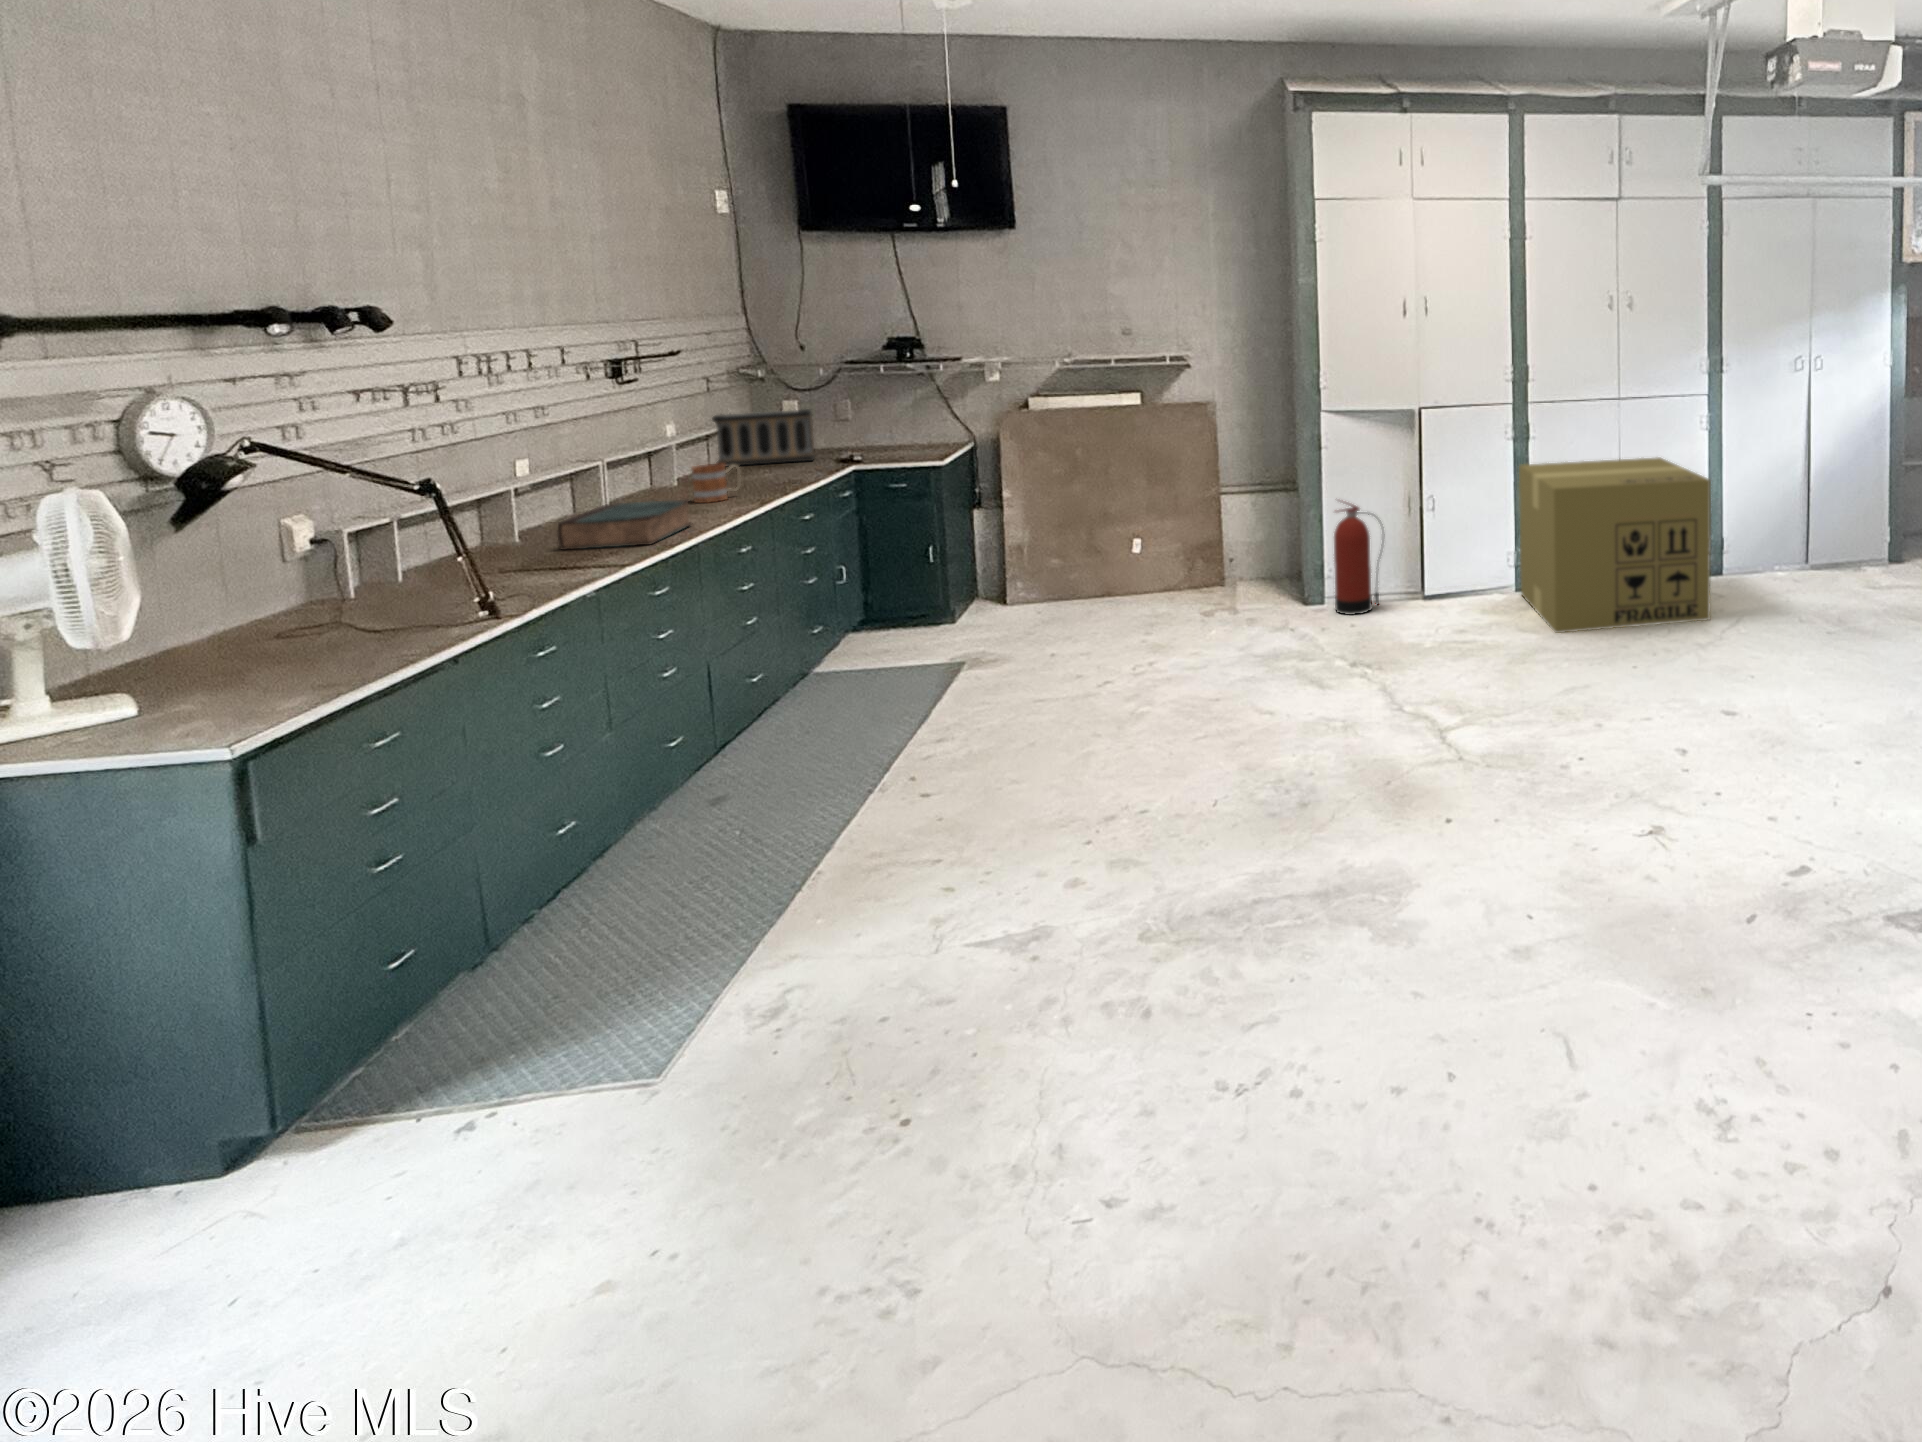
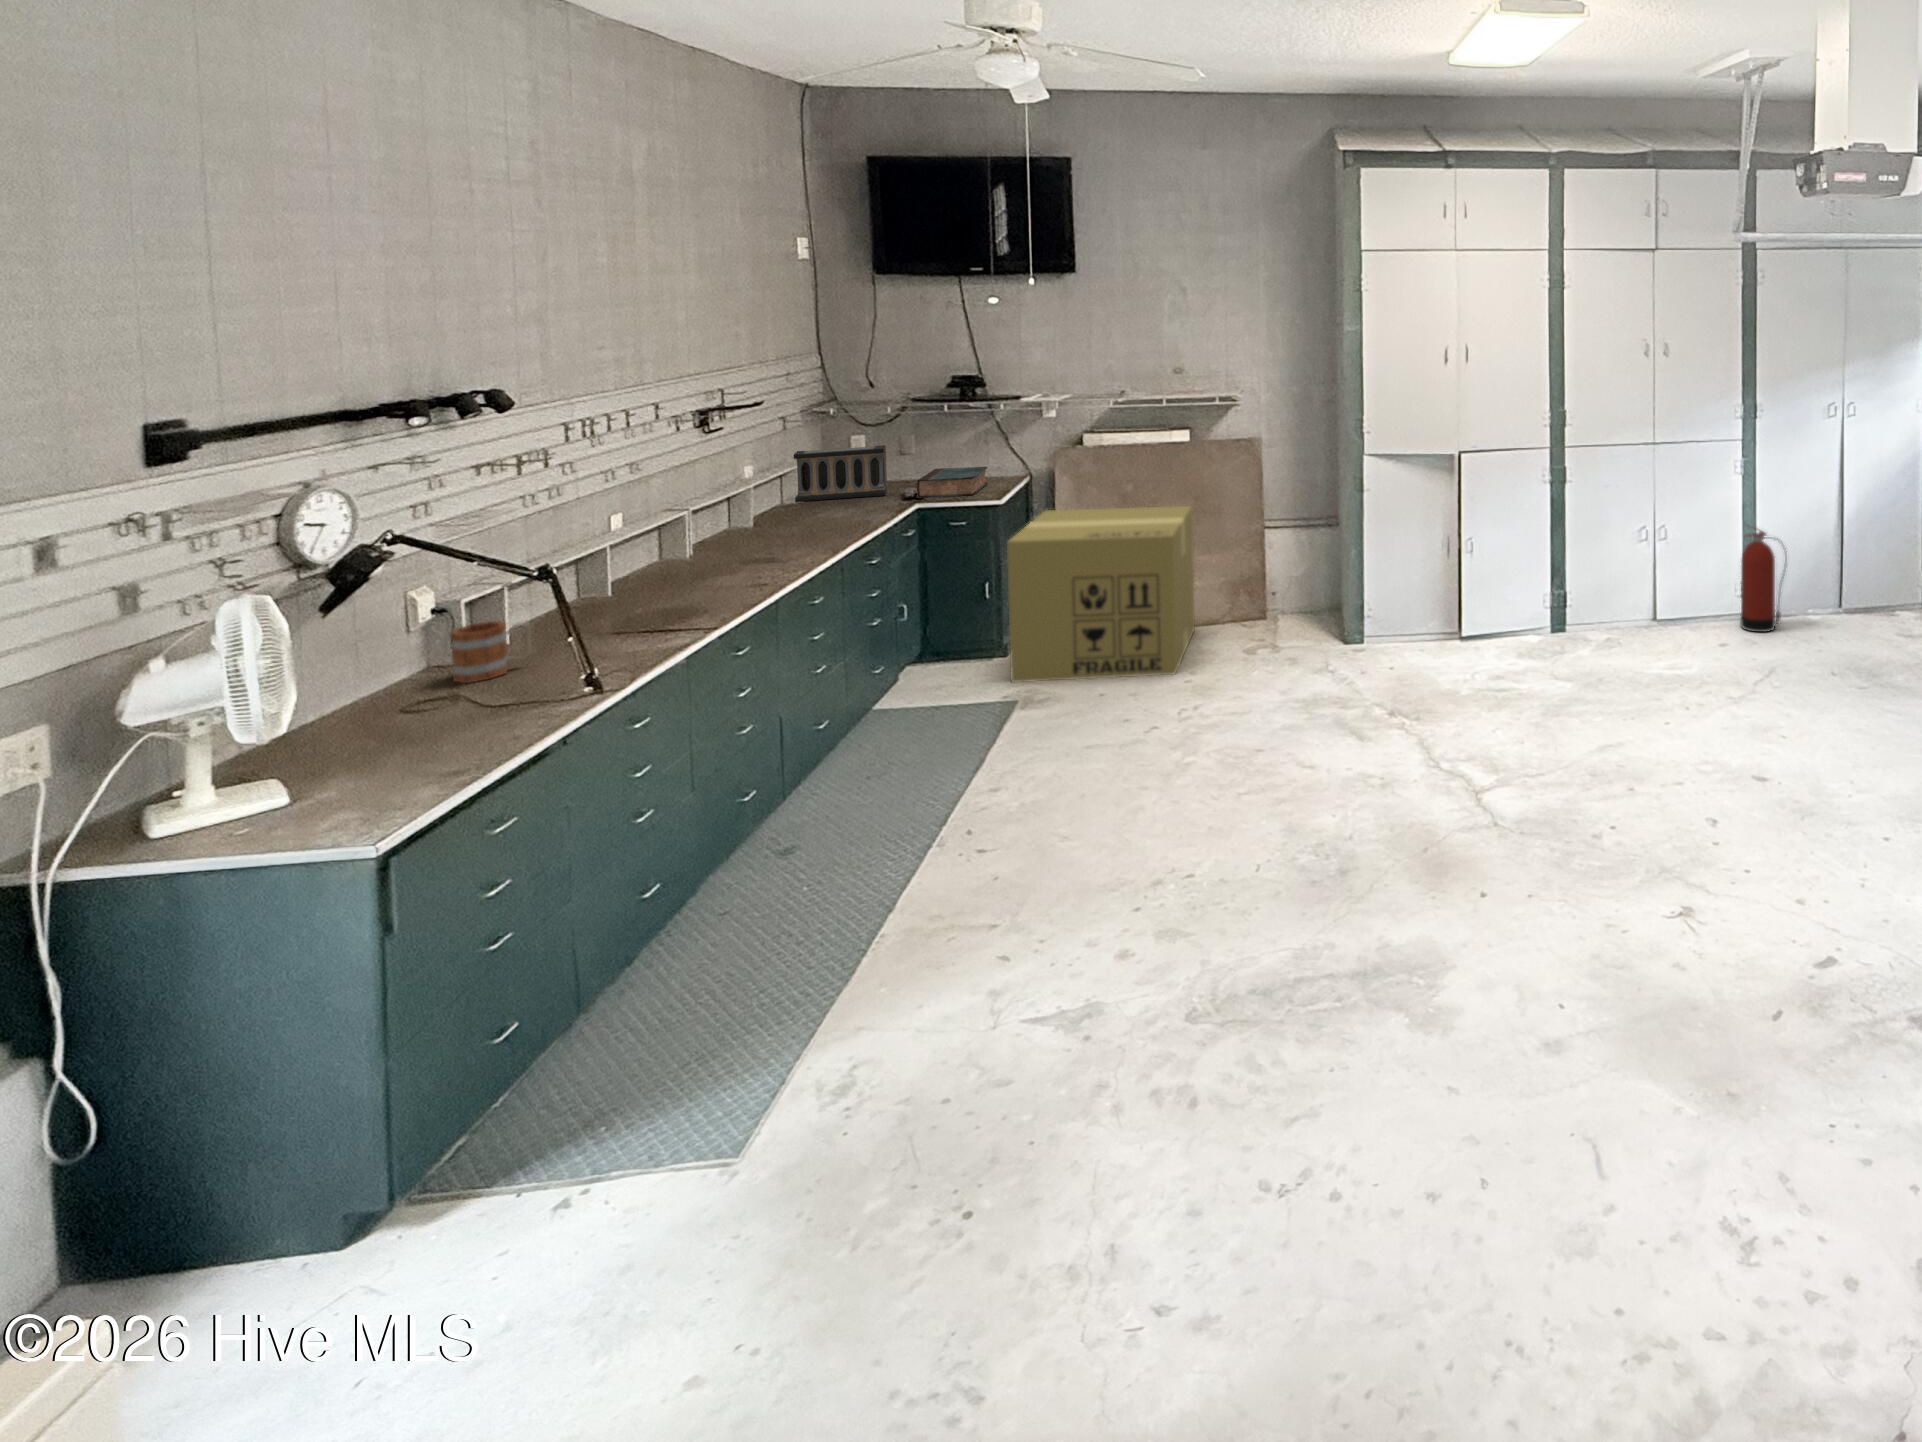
cardboard box: present [1519,458,1711,633] -> present [1007,506,1195,682]
mug: present [692,464,741,503] -> present [451,621,531,683]
book: present [558,500,691,550] -> present [917,467,988,498]
fire extinguisher: present [1334,502,1379,615] -> present [1740,524,1786,632]

